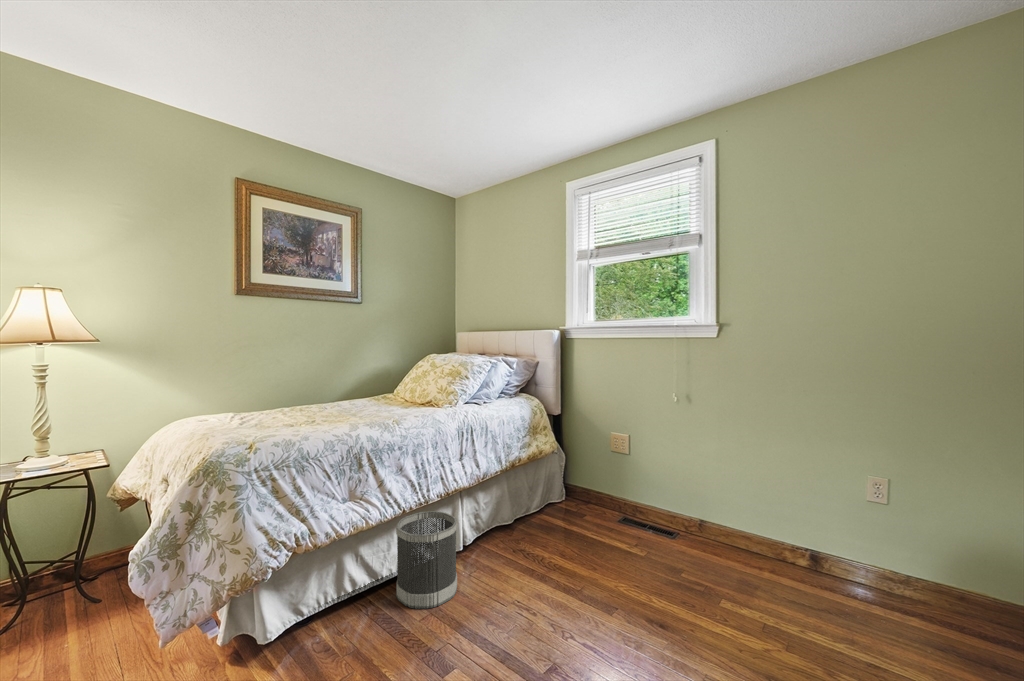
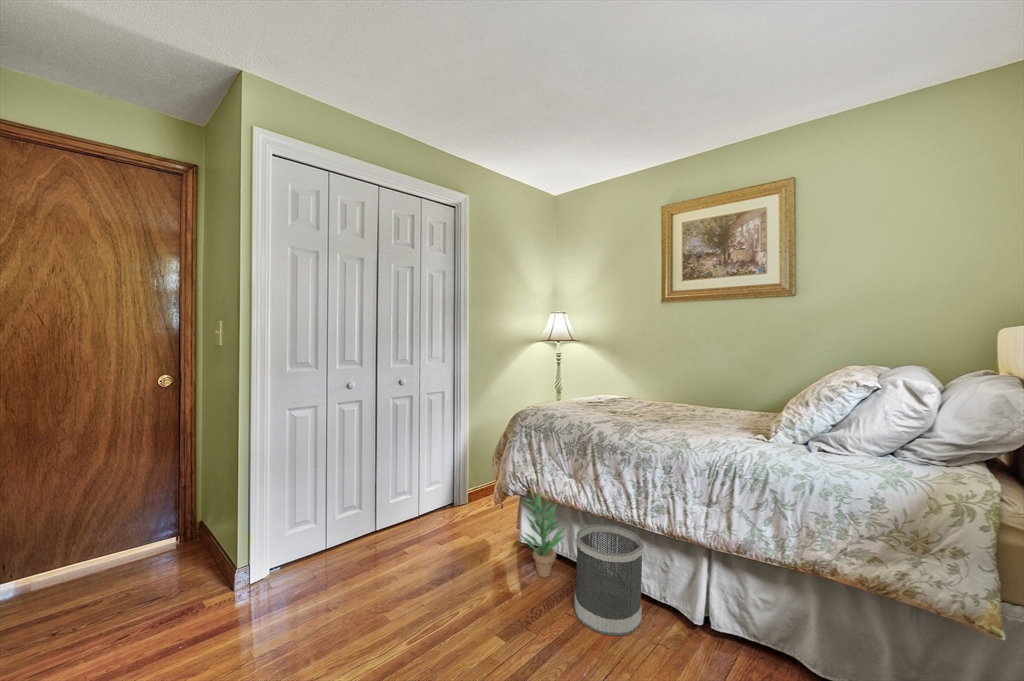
potted plant: none [317,524,378,632] -> present [521,491,564,577]

